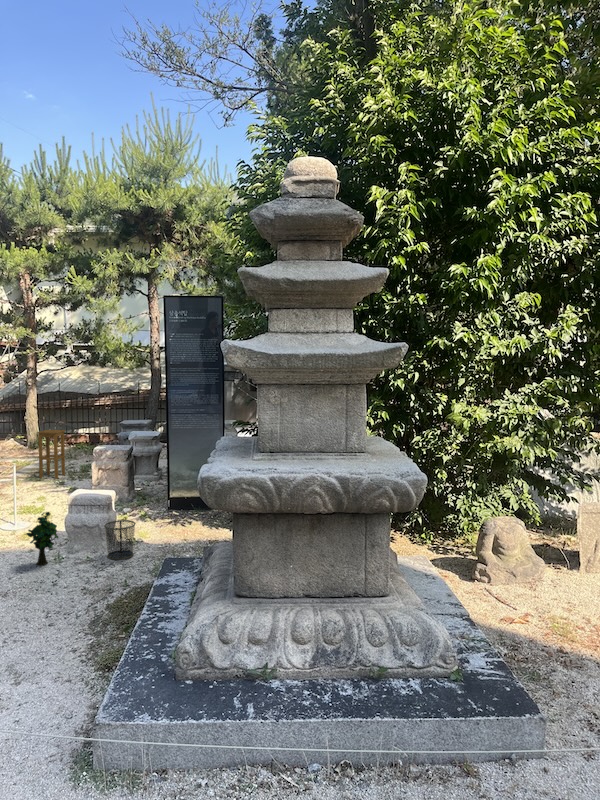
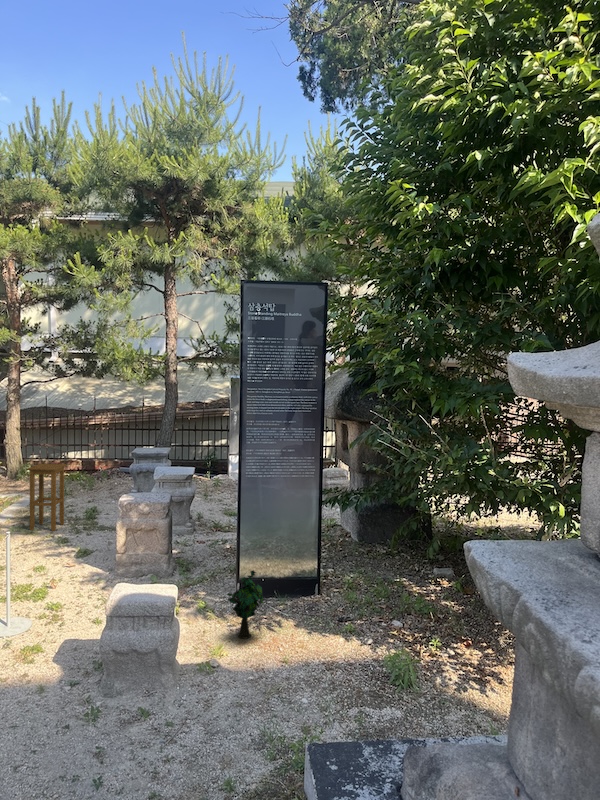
decorative plant: present [26,512,59,565] -> present [227,570,264,639]
trash can: present [104,520,136,560] -> none [181,650,234,731]

